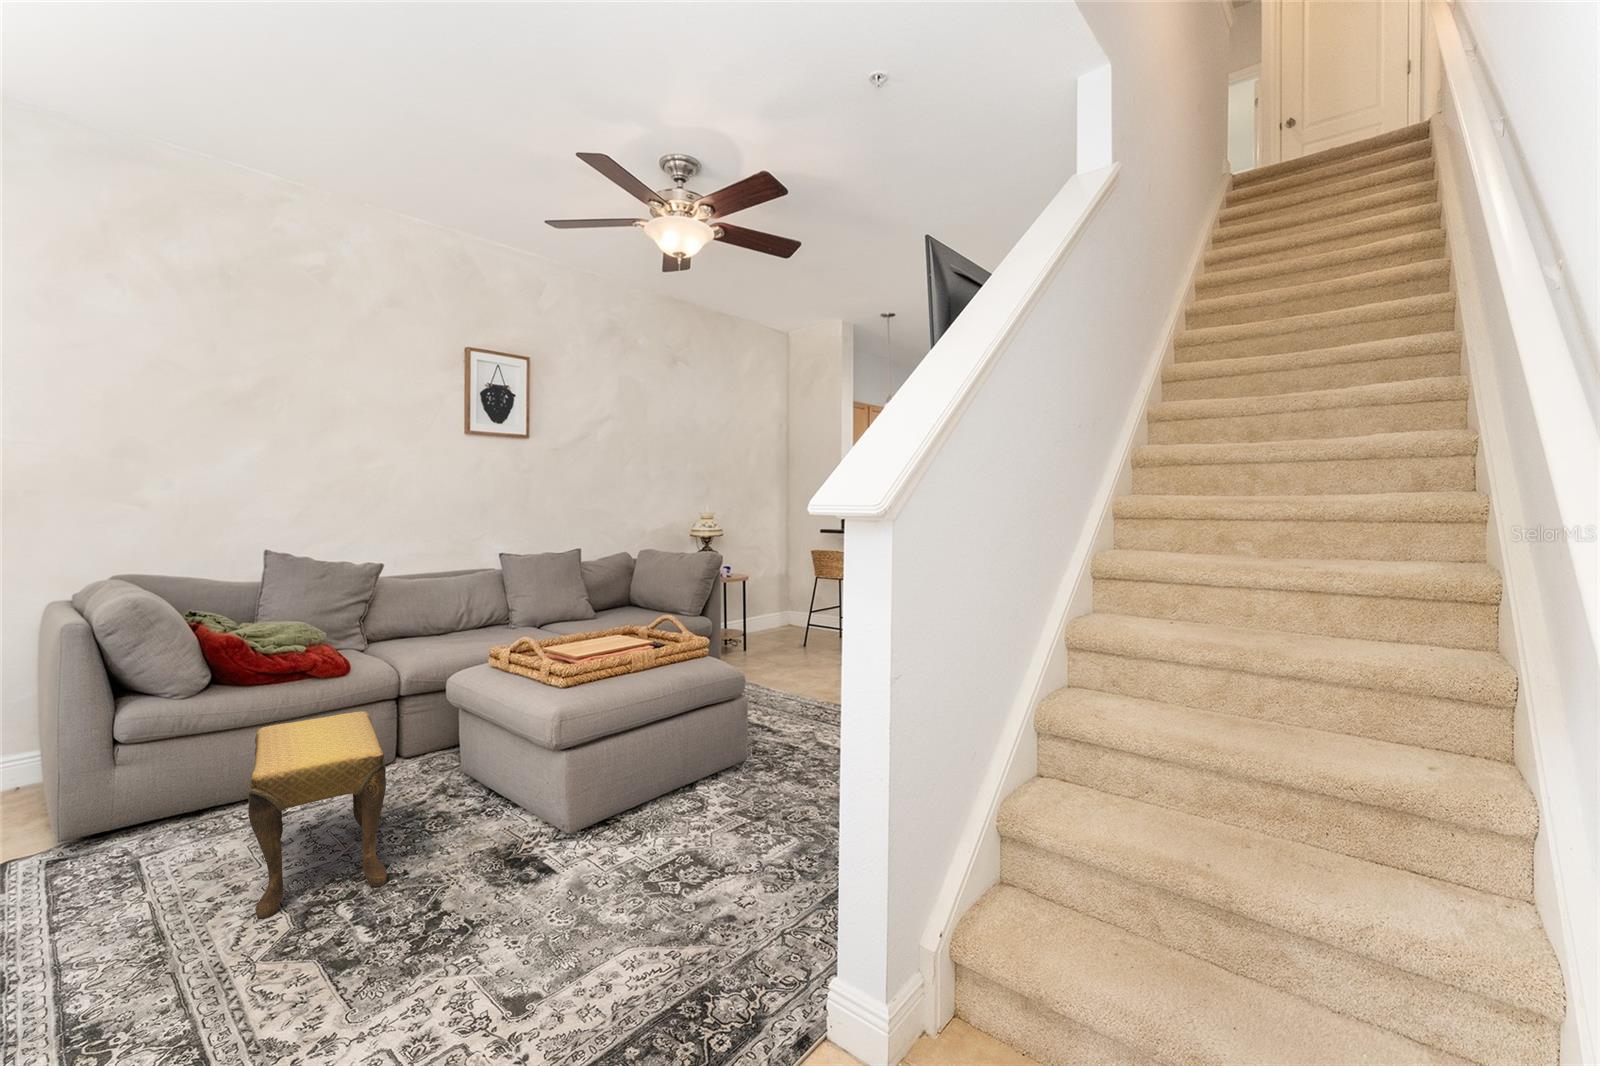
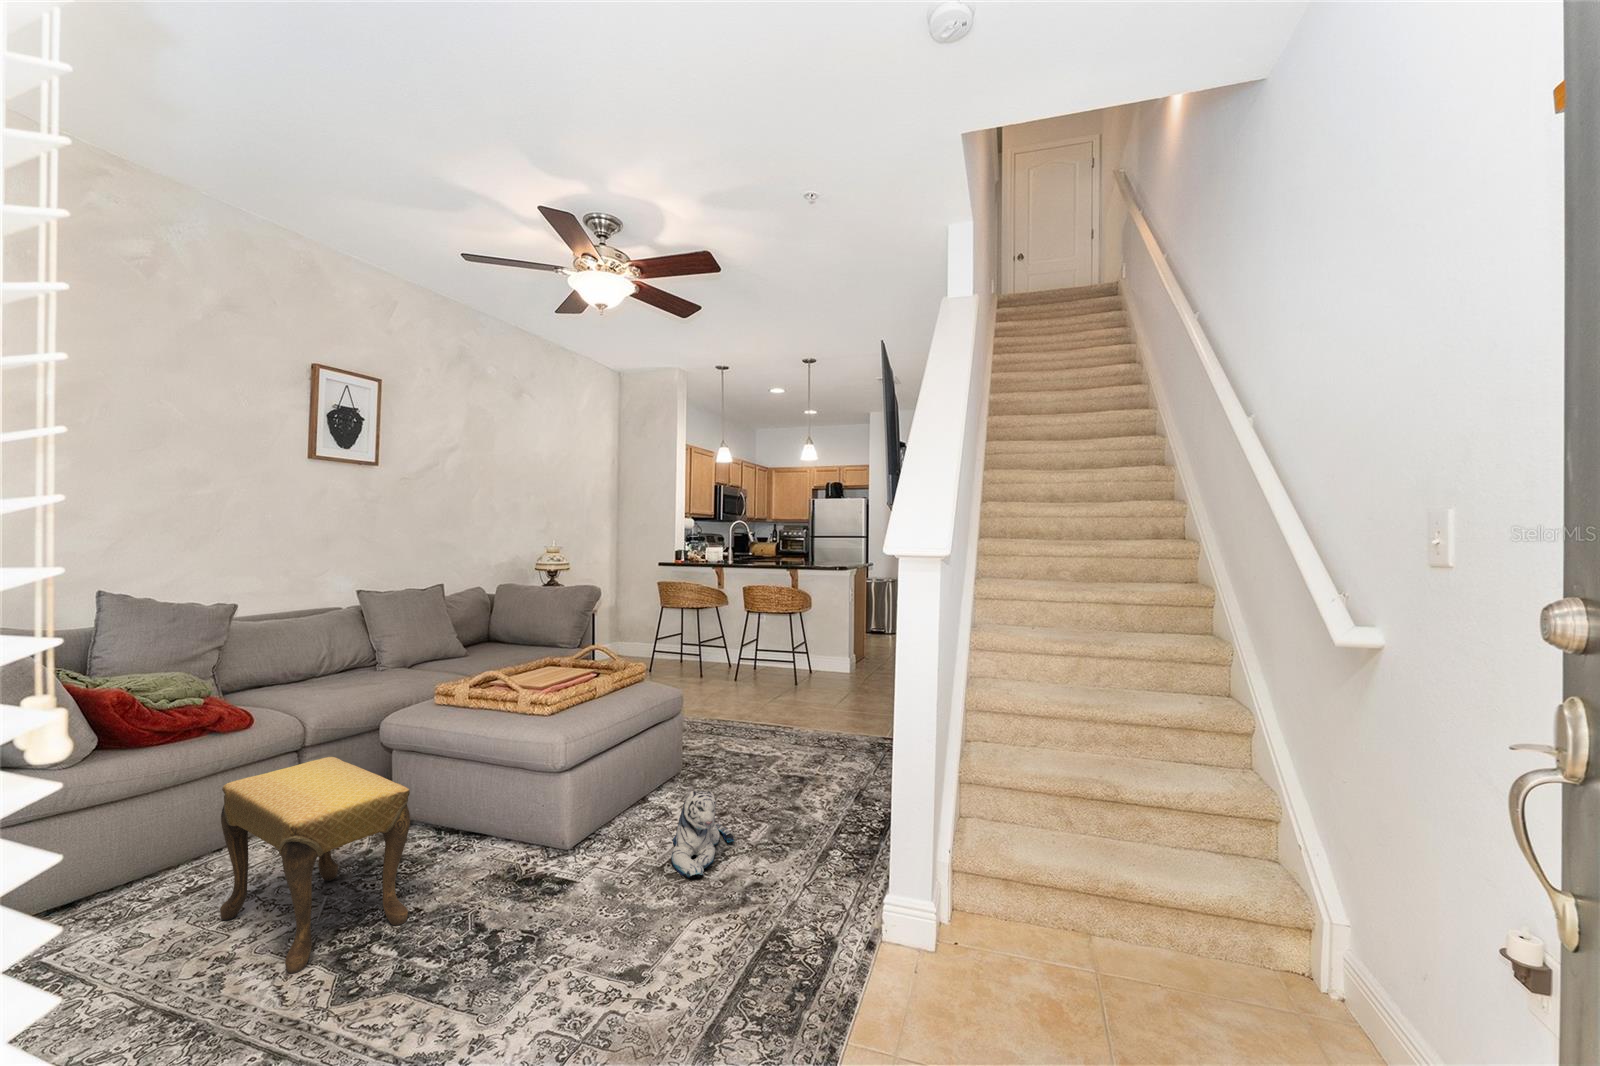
plush toy: none [658,792,746,892] -> present [671,791,734,878]

